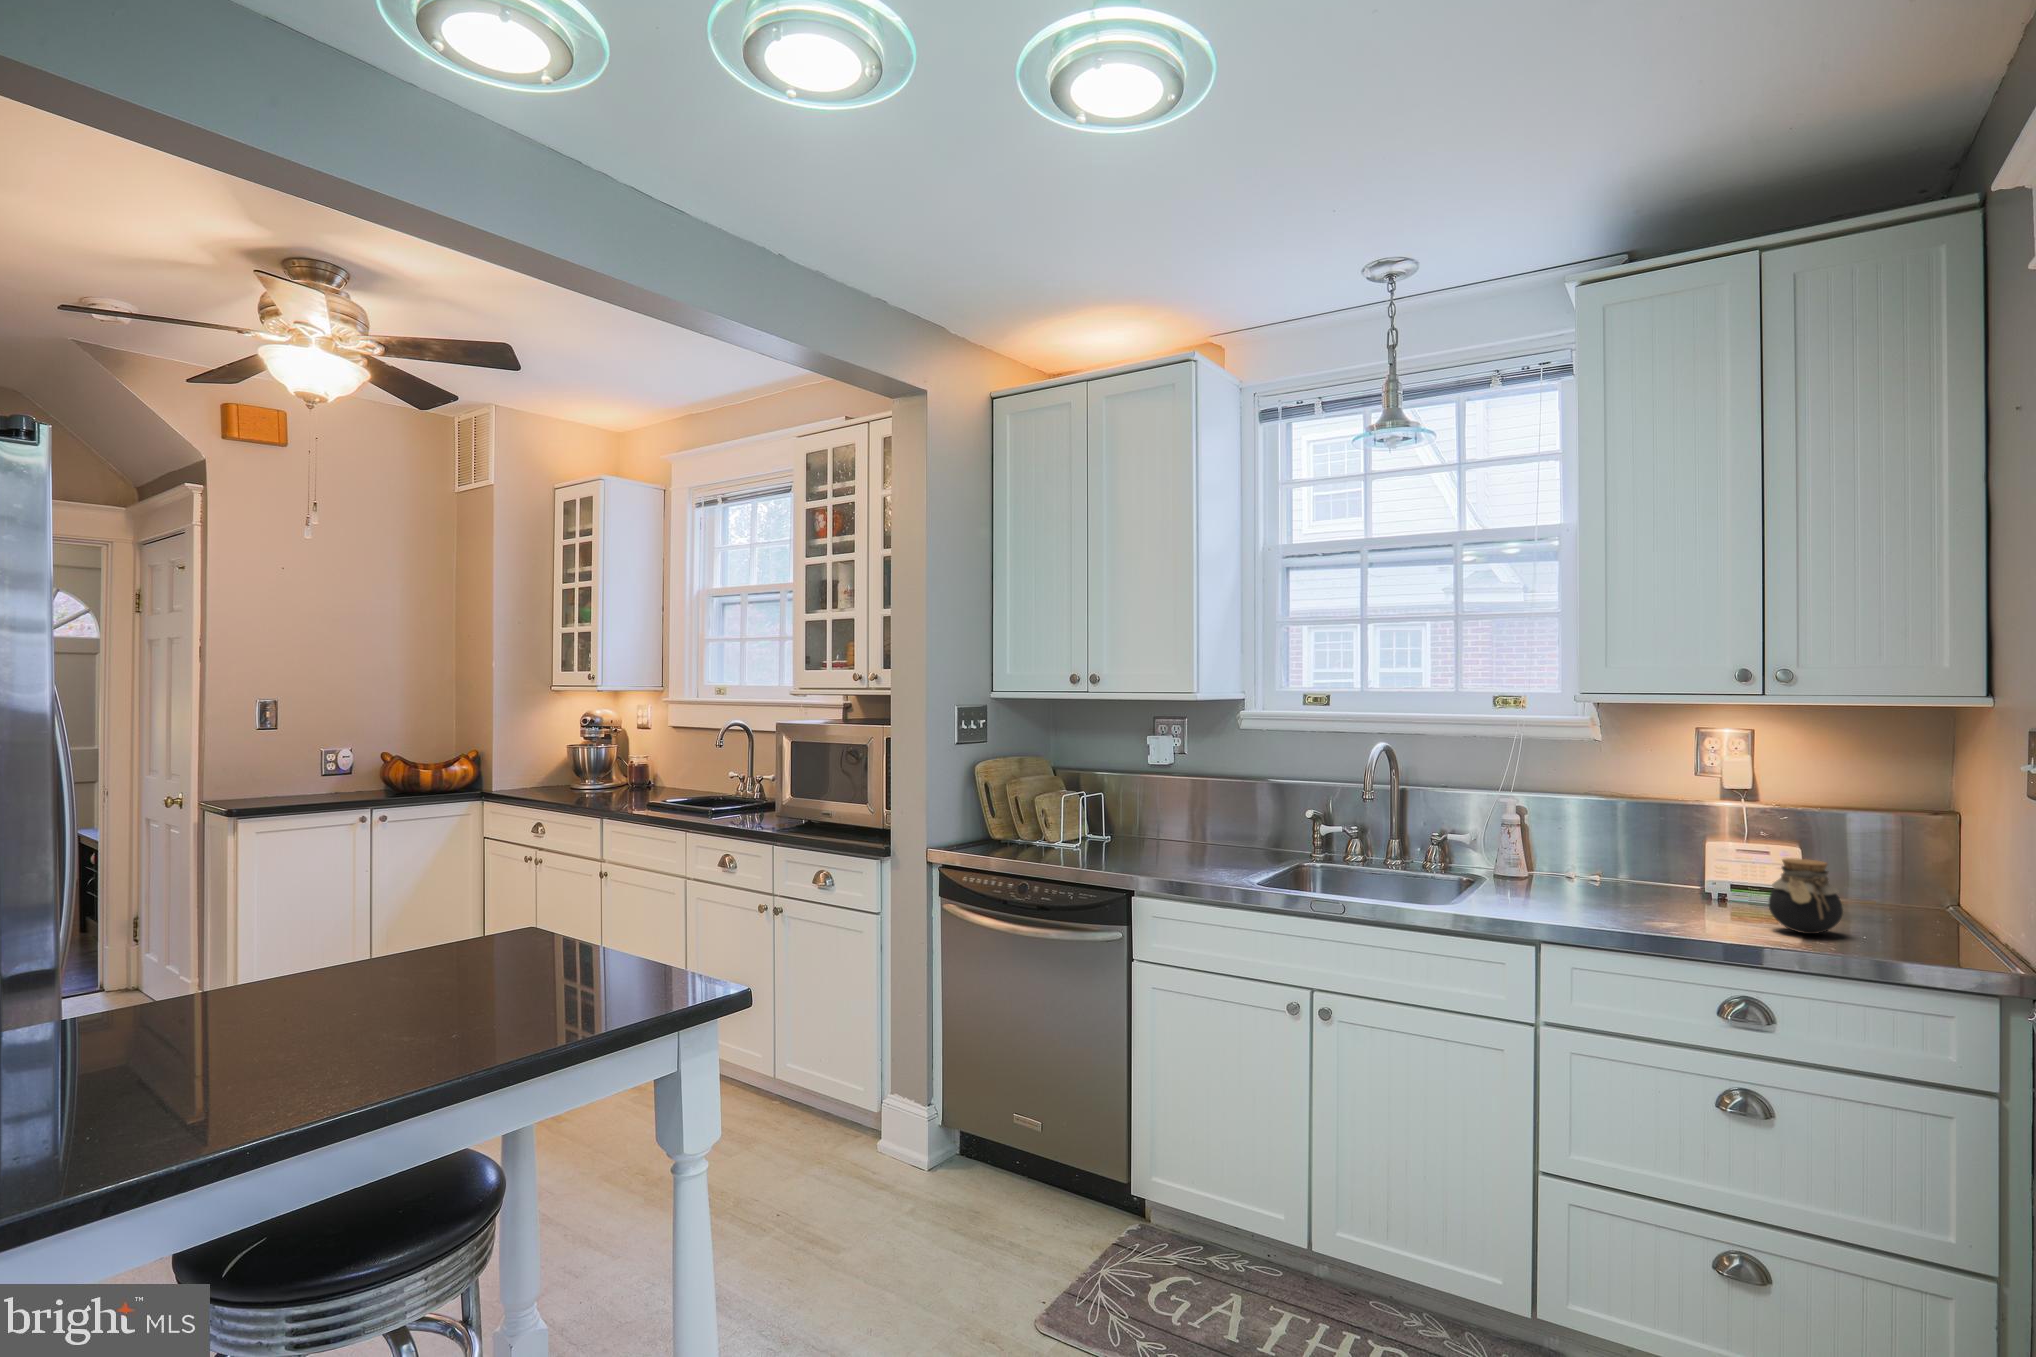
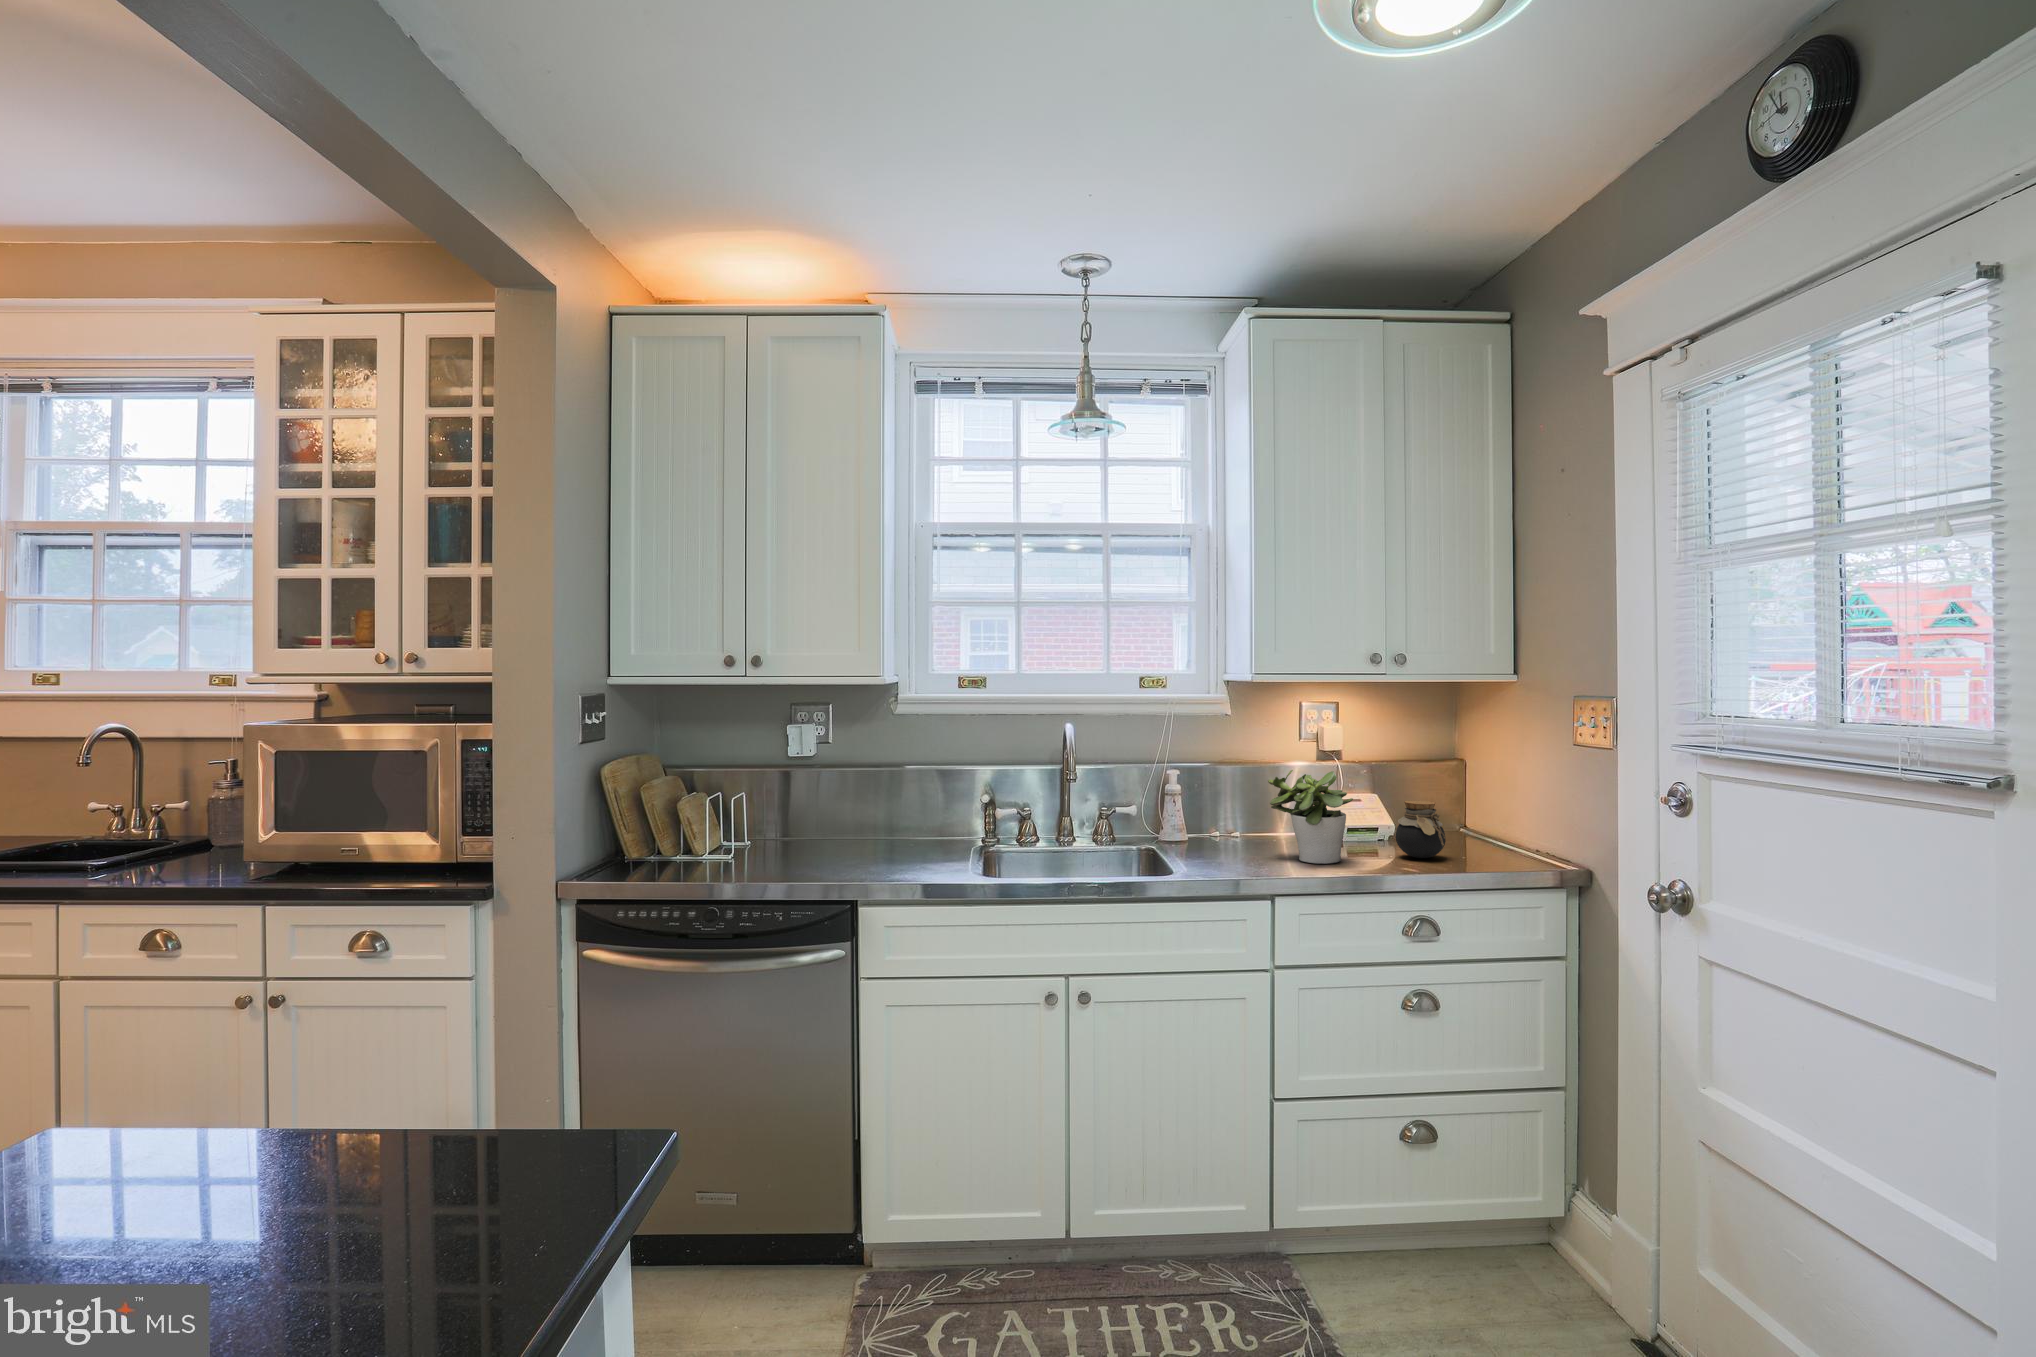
potted plant: none [1592,808,1694,923] -> present [1268,770,1353,864]

